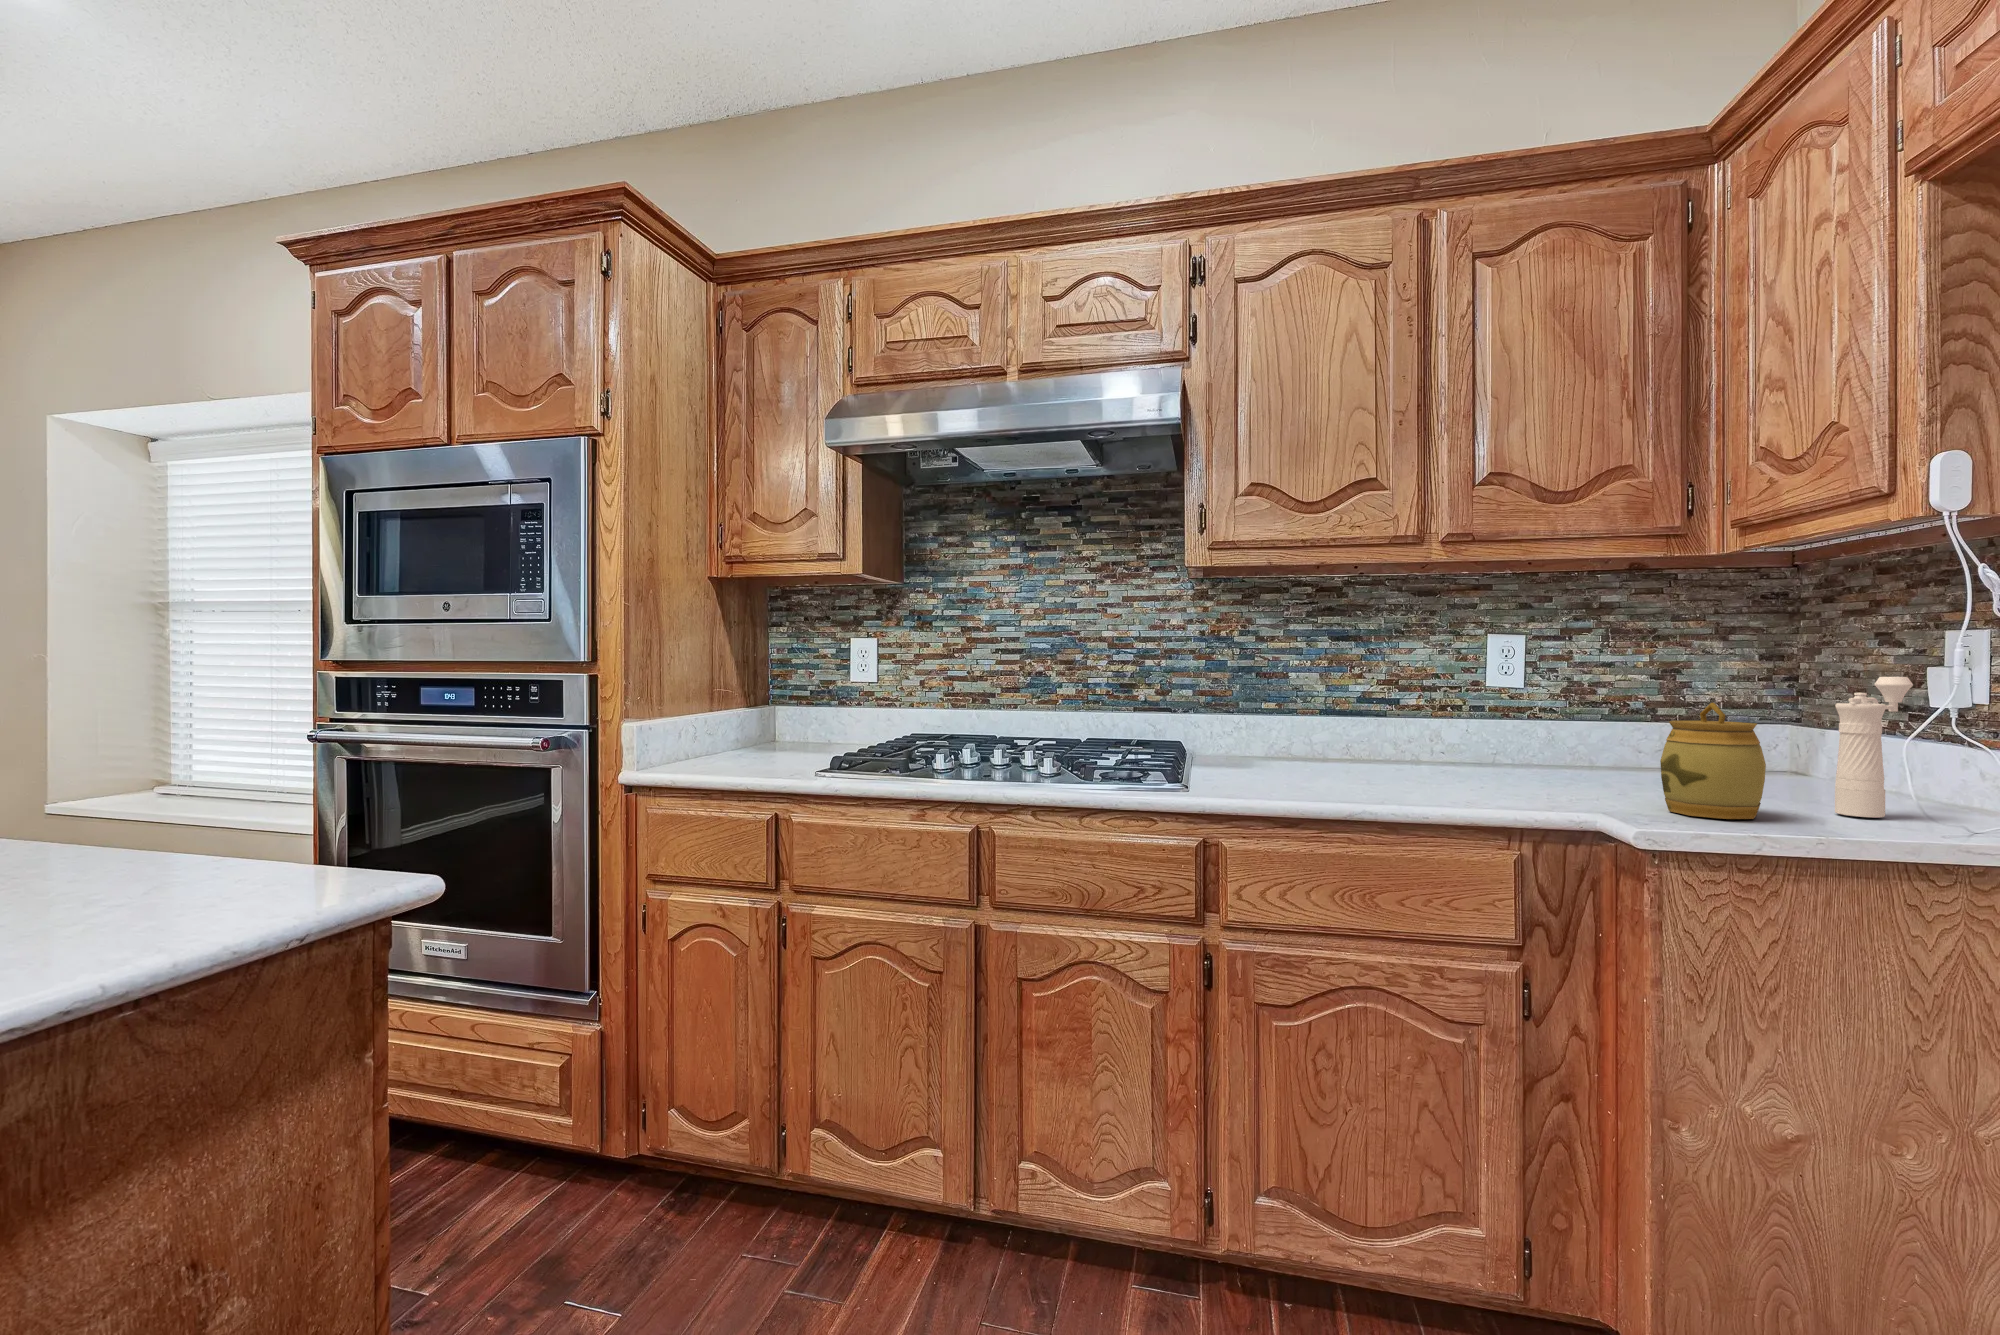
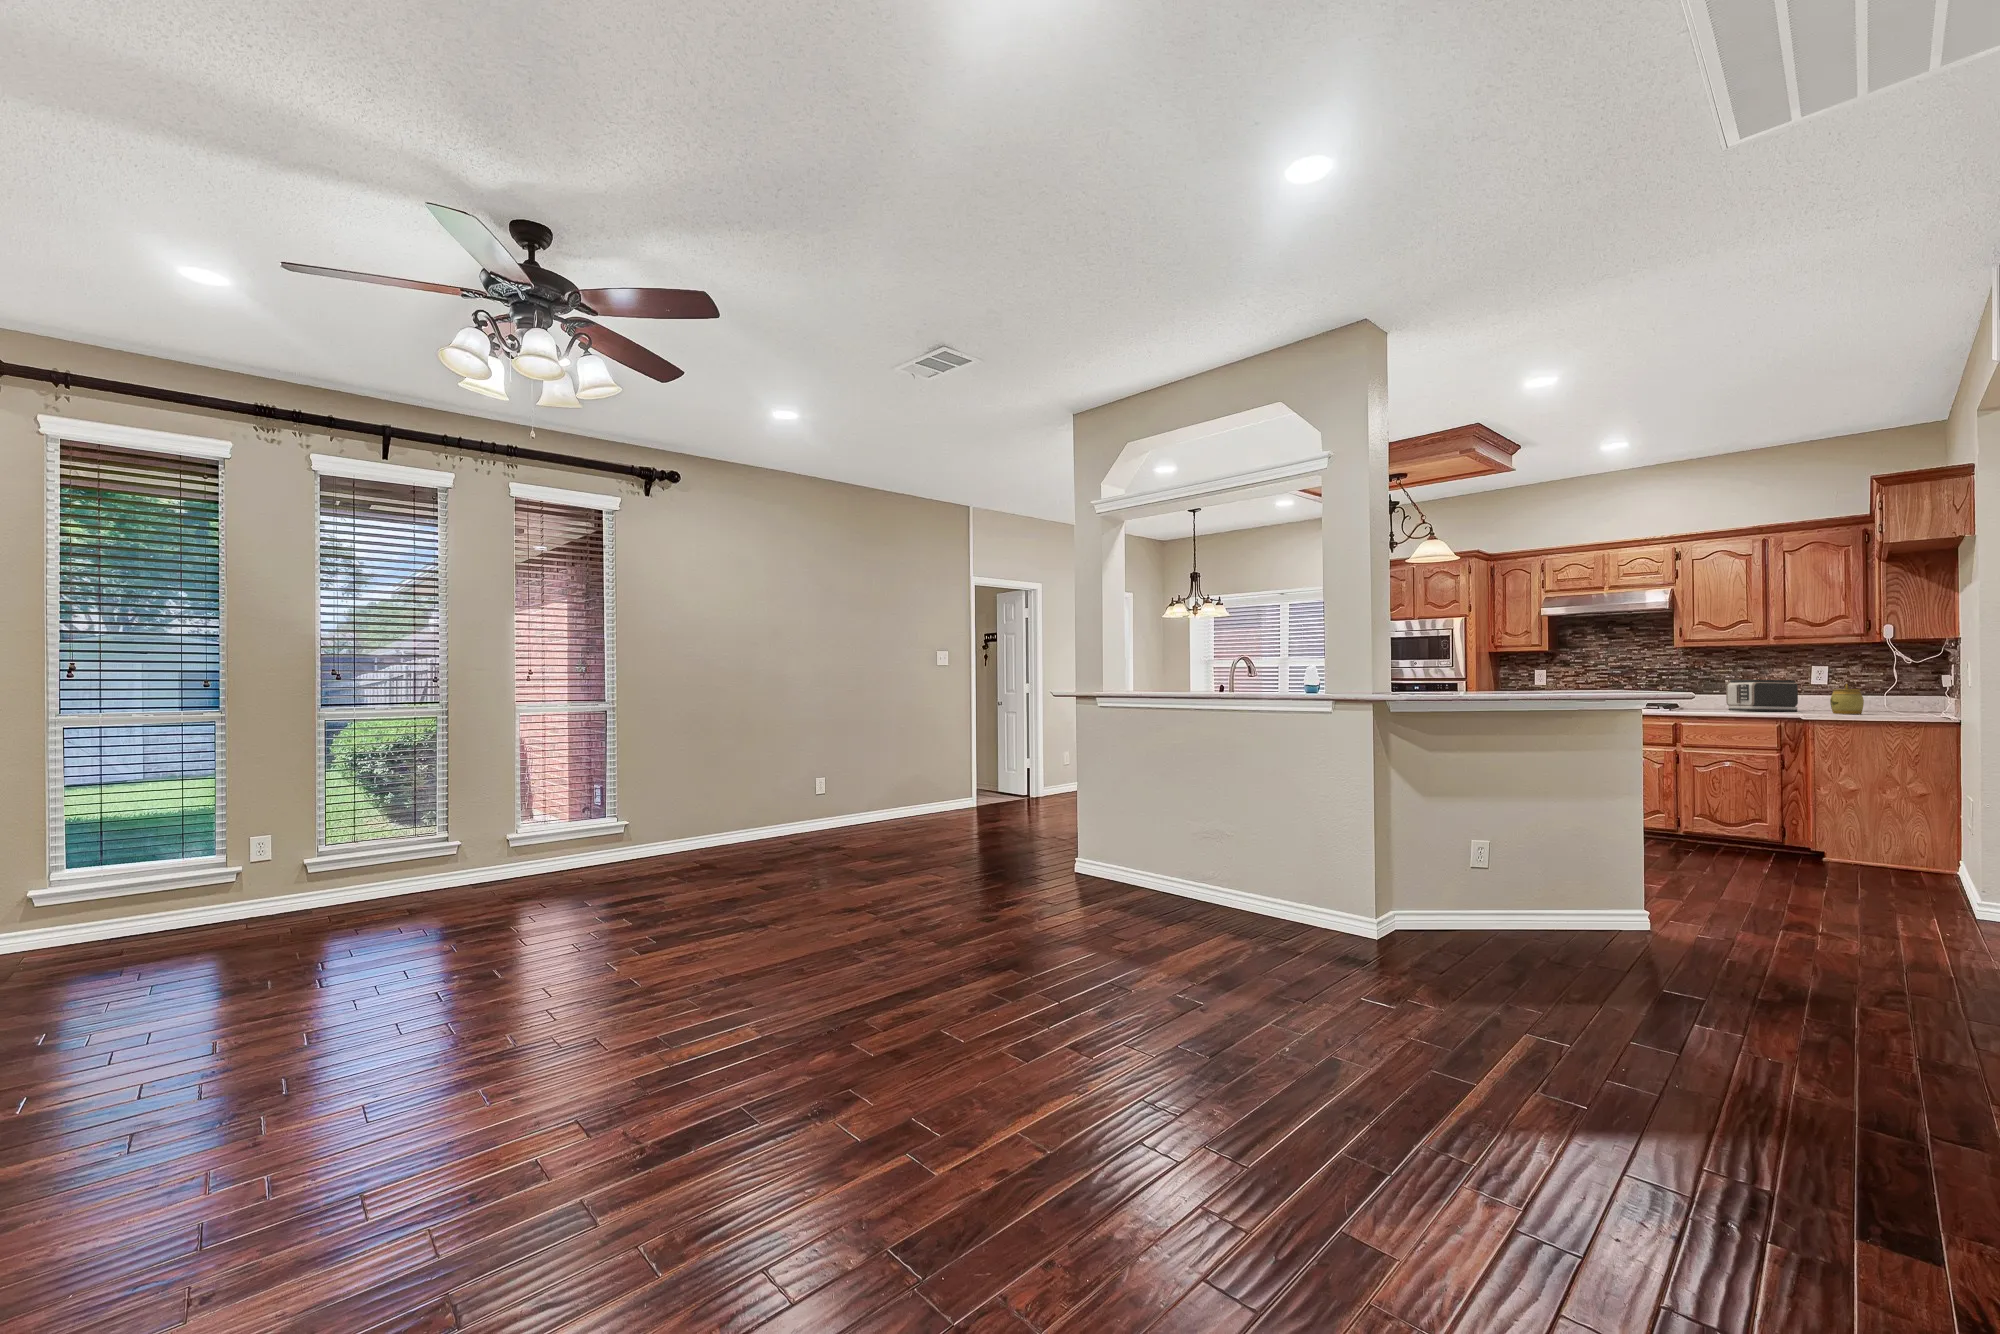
pepper mill: present [1835,677,1913,818] -> none [1893,677,1930,715]
toaster: none [1330,678,1499,792] -> present [1726,680,1798,712]

